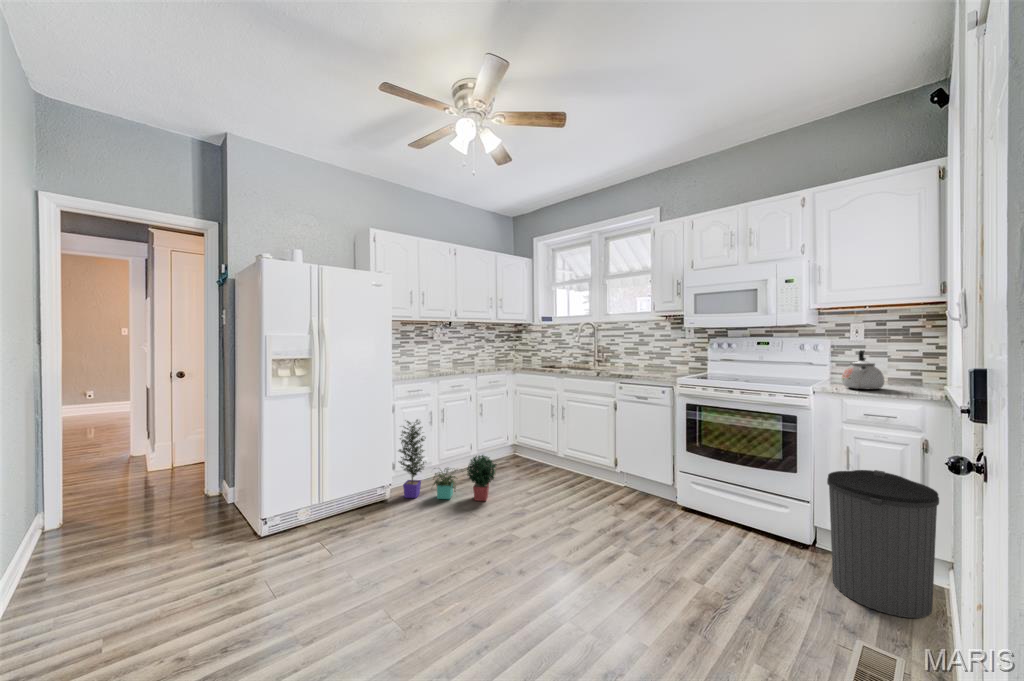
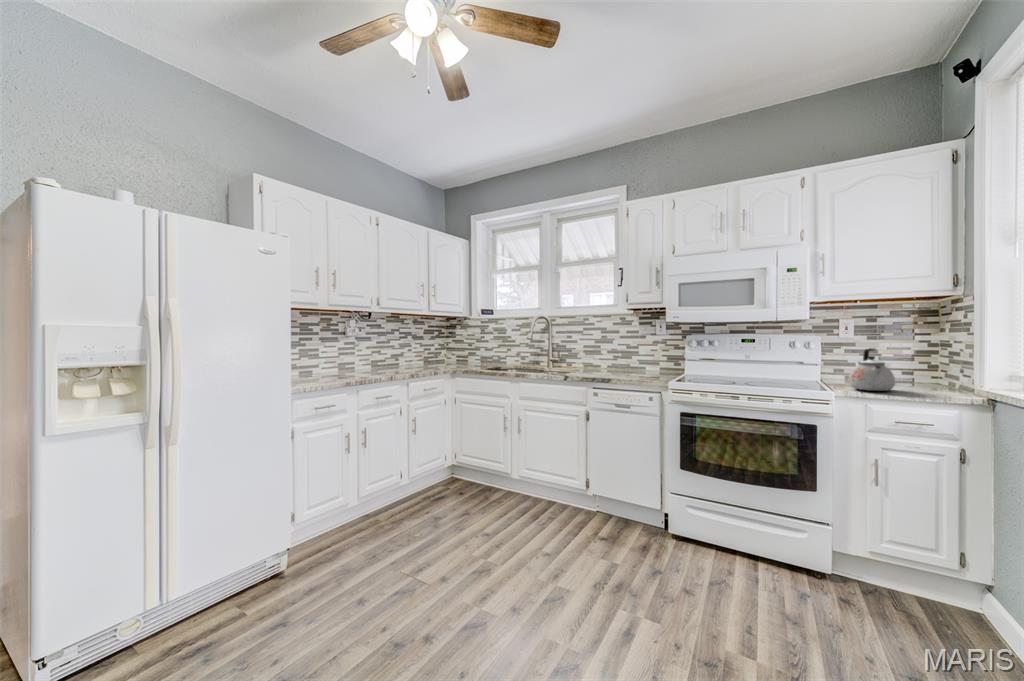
potted plant: present [399,420,496,501] -> none [306,445,448,555]
trash can: present [827,470,939,618] -> none [855,482,981,649]

